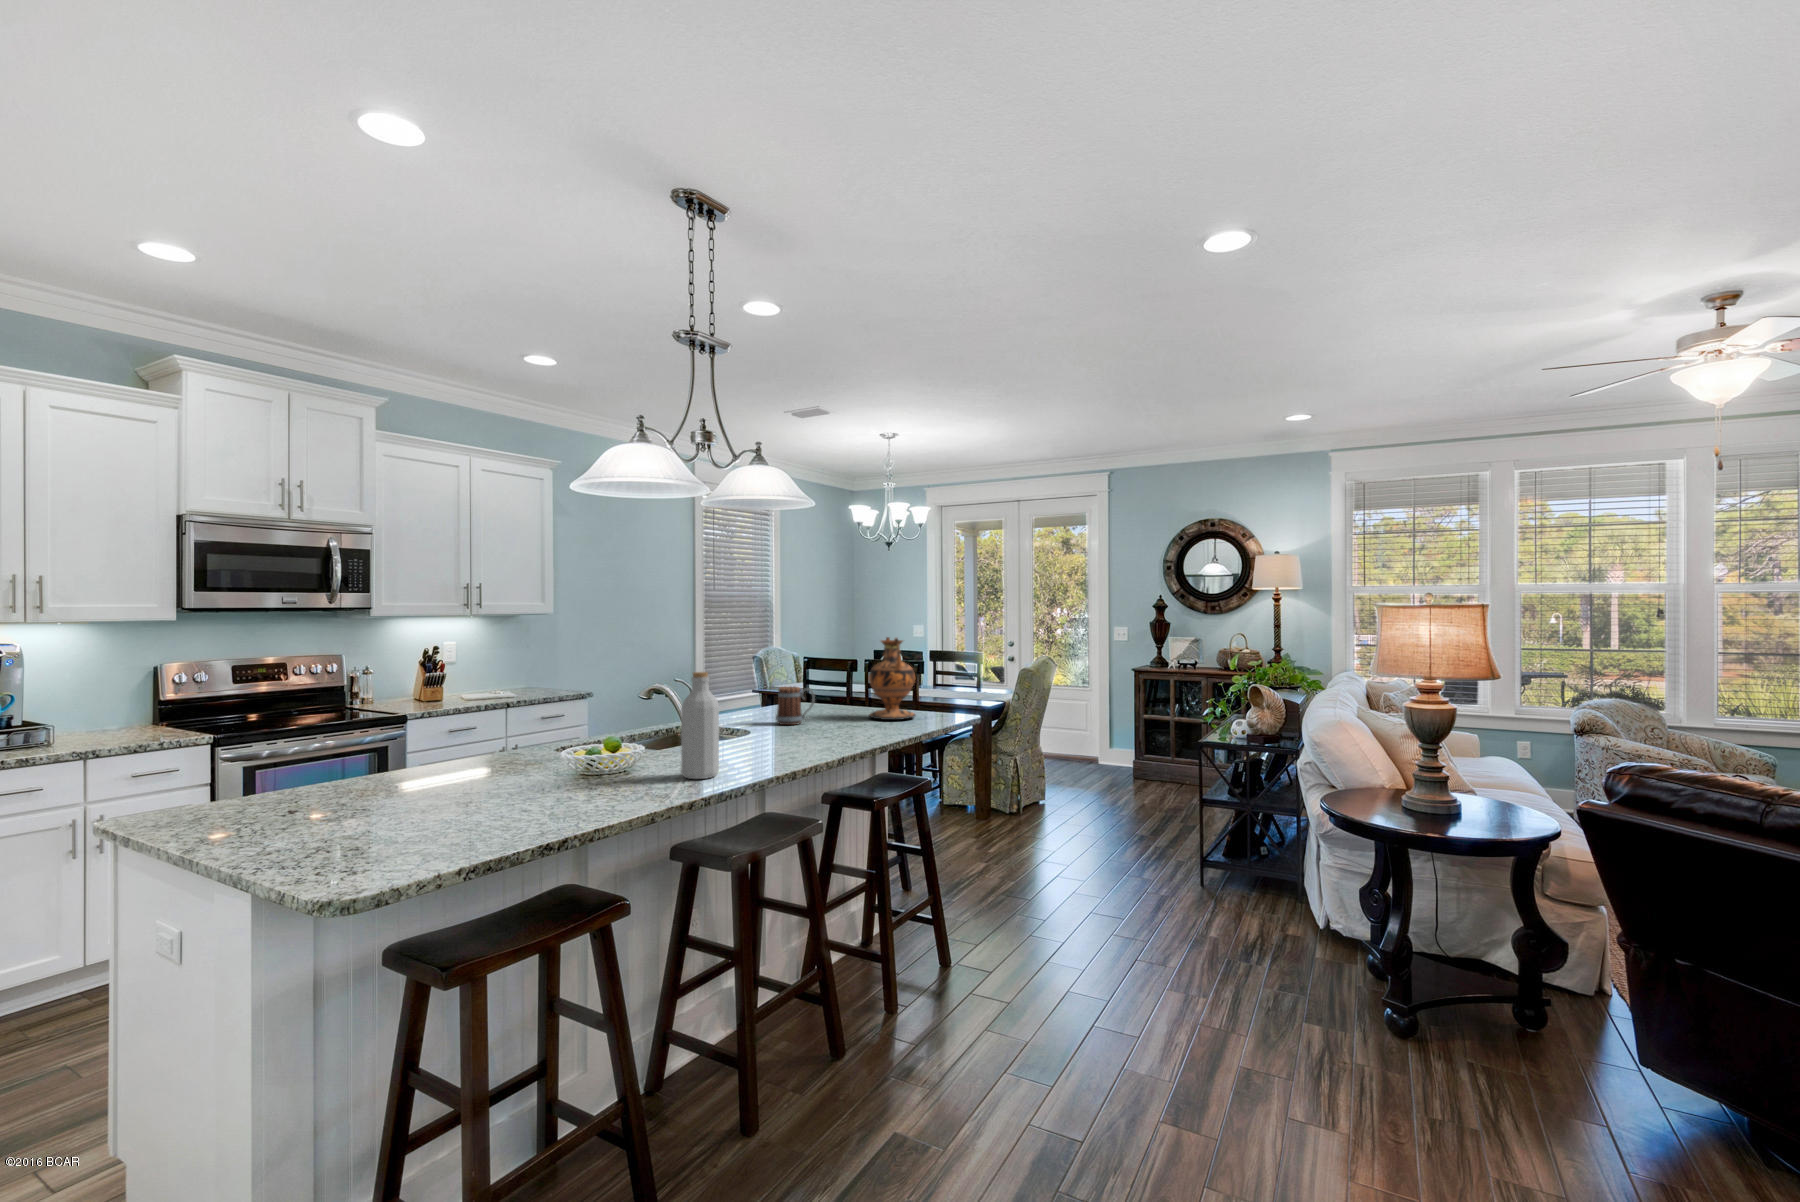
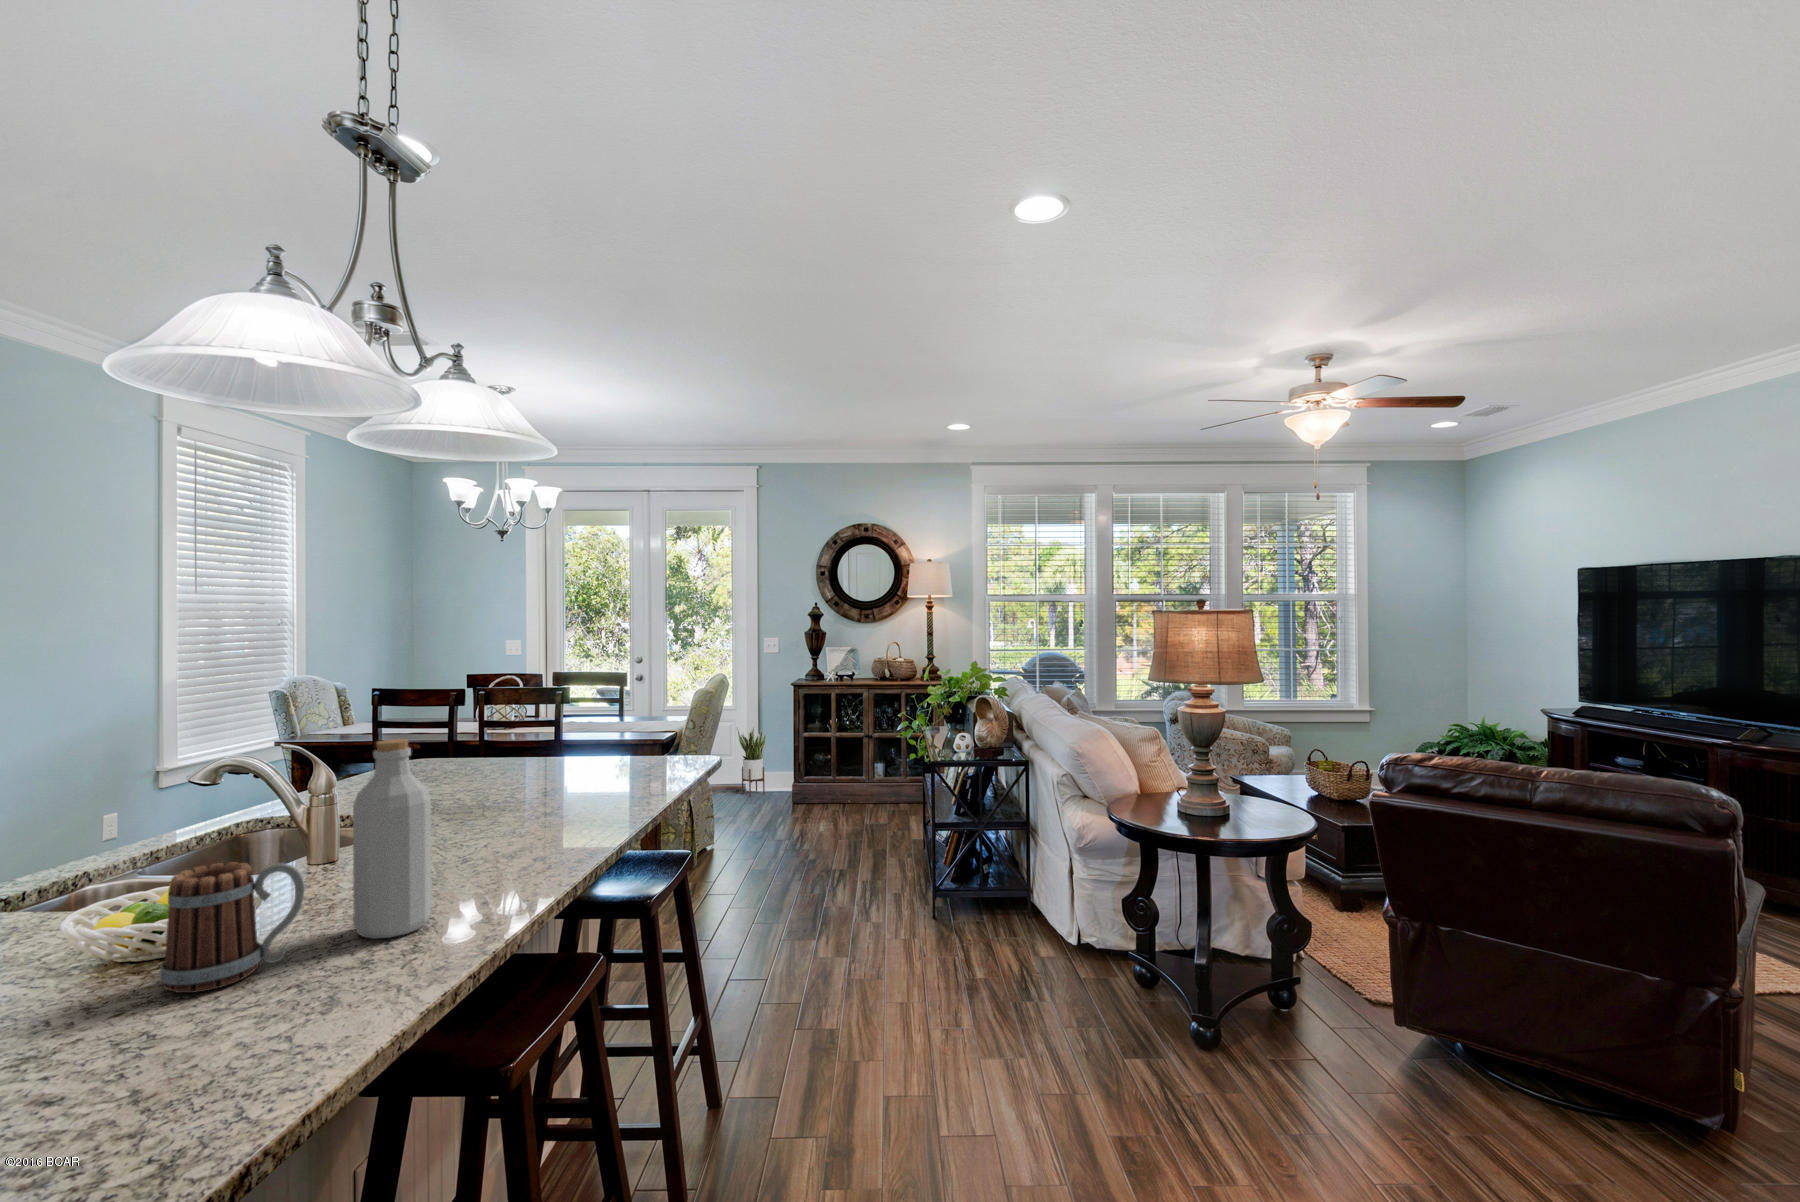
vase: present [869,637,915,720] -> none [566,661,635,776]
mug: present [776,686,815,725] -> present [160,862,304,993]
potted plant: none [1086,706,1113,769] -> present [736,726,766,796]

